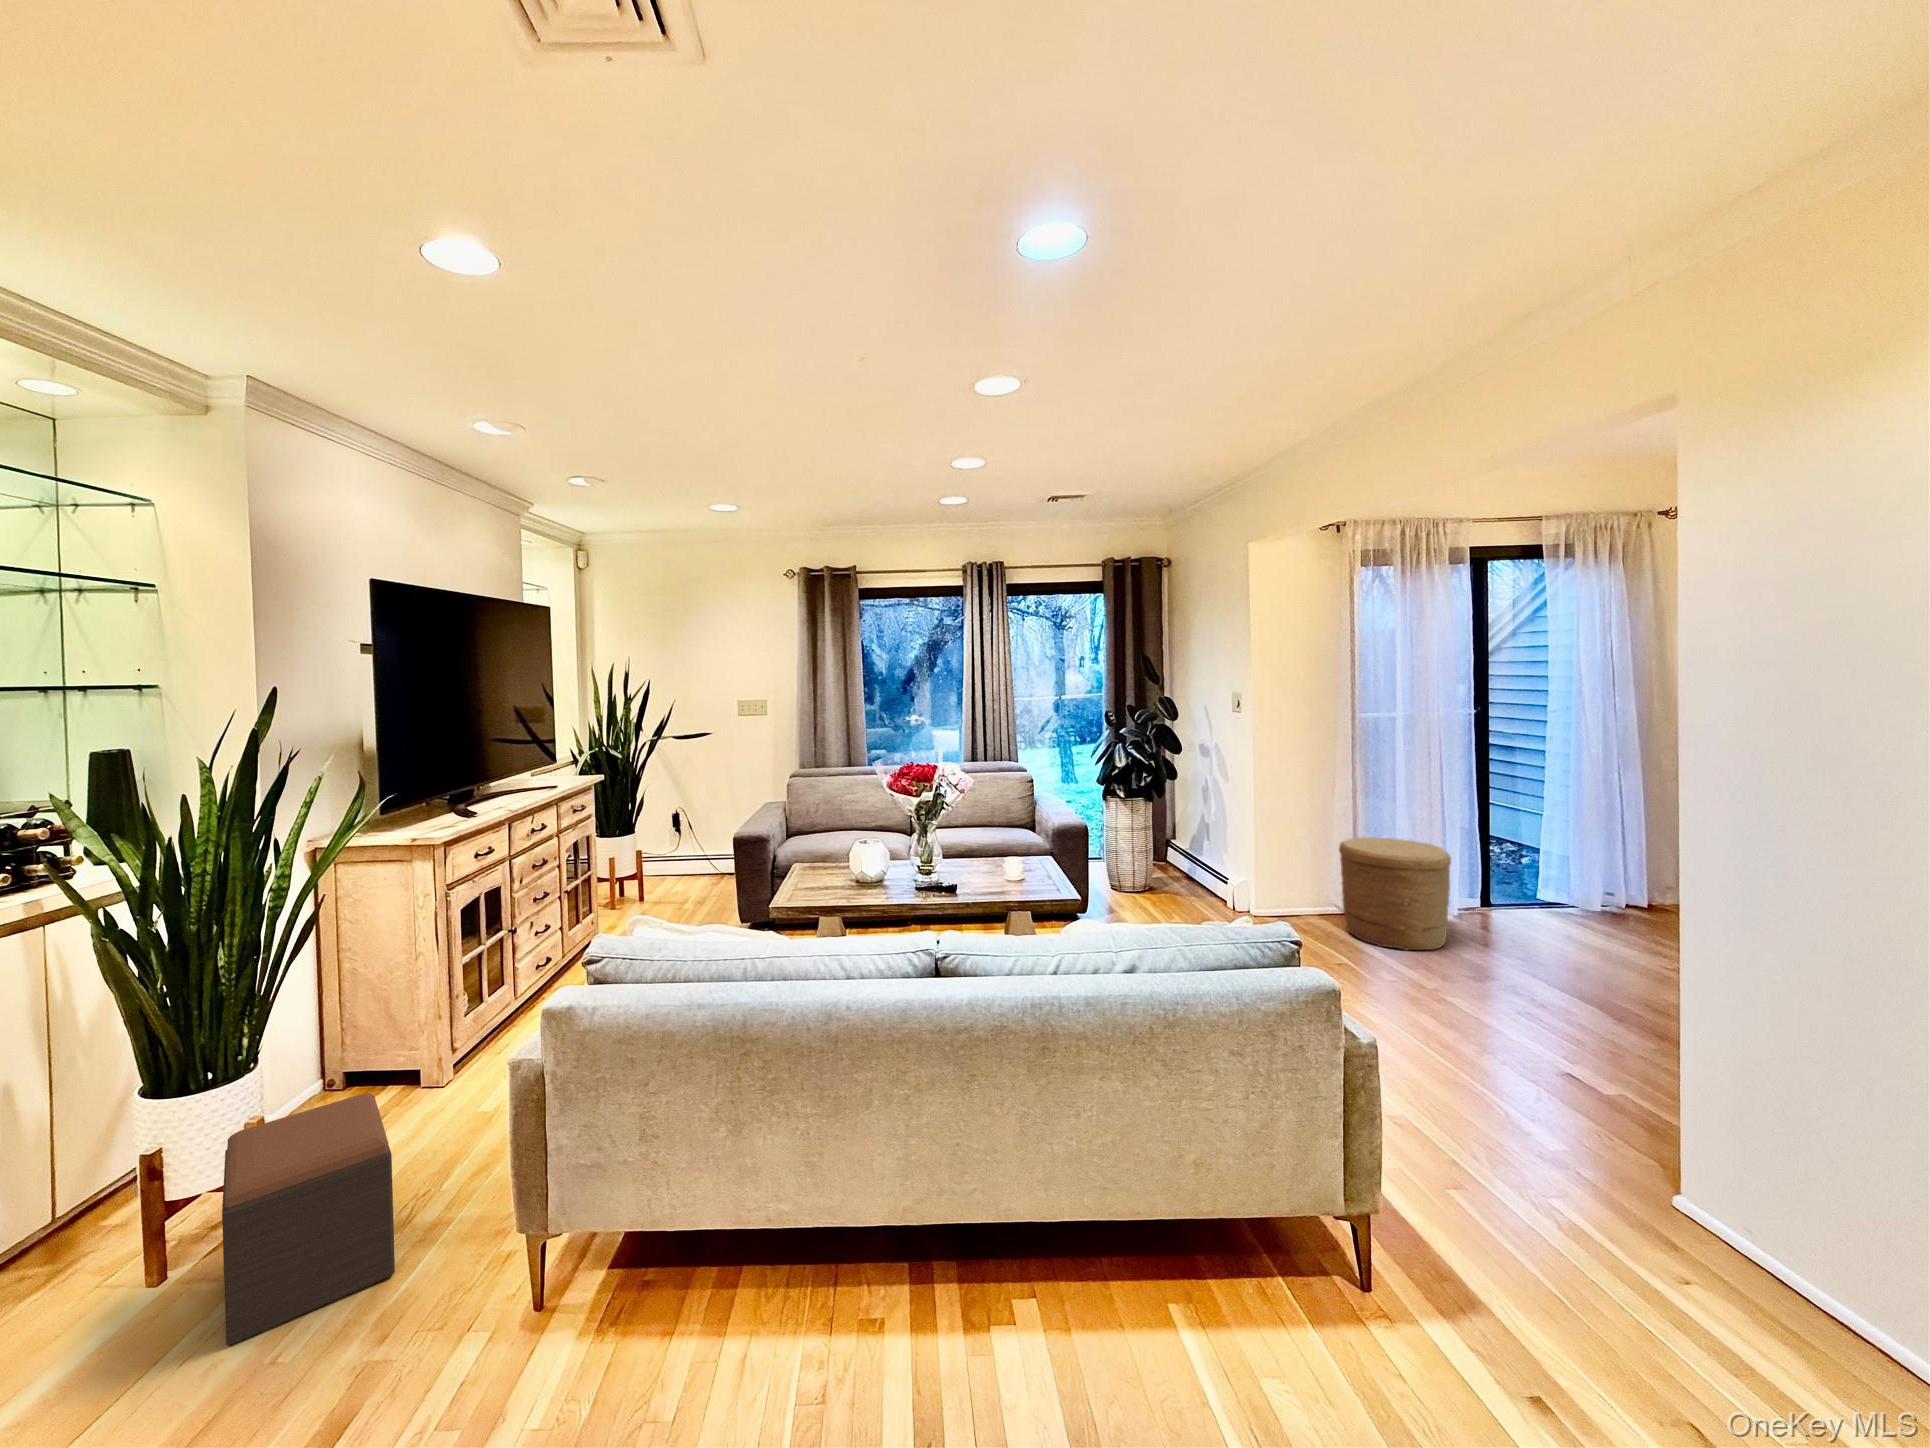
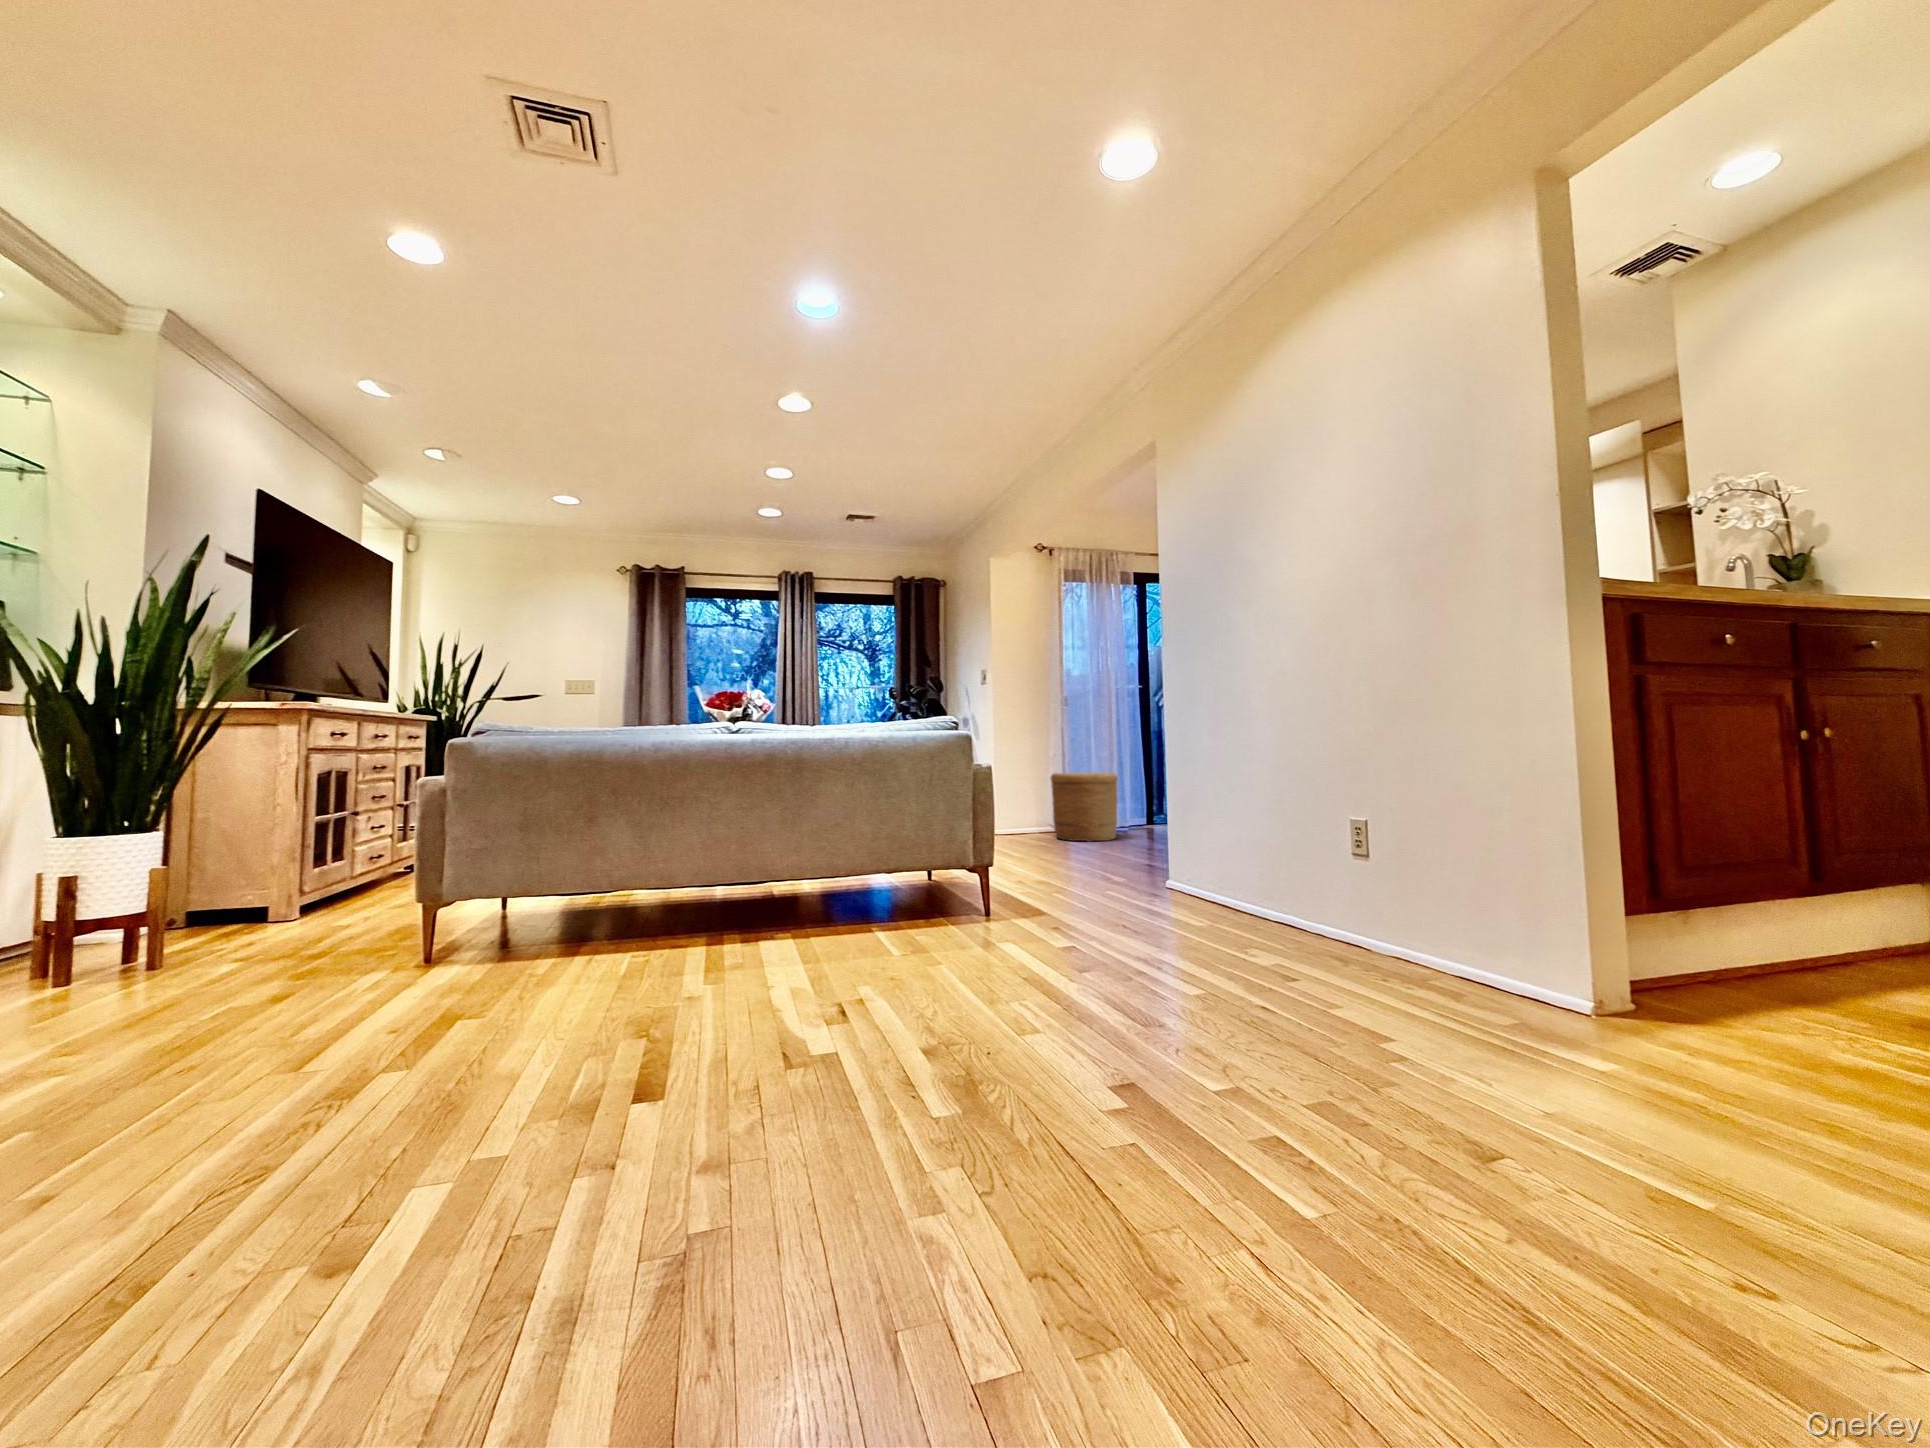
footstool: present [222,1093,395,1345] -> none [137,852,306,988]

